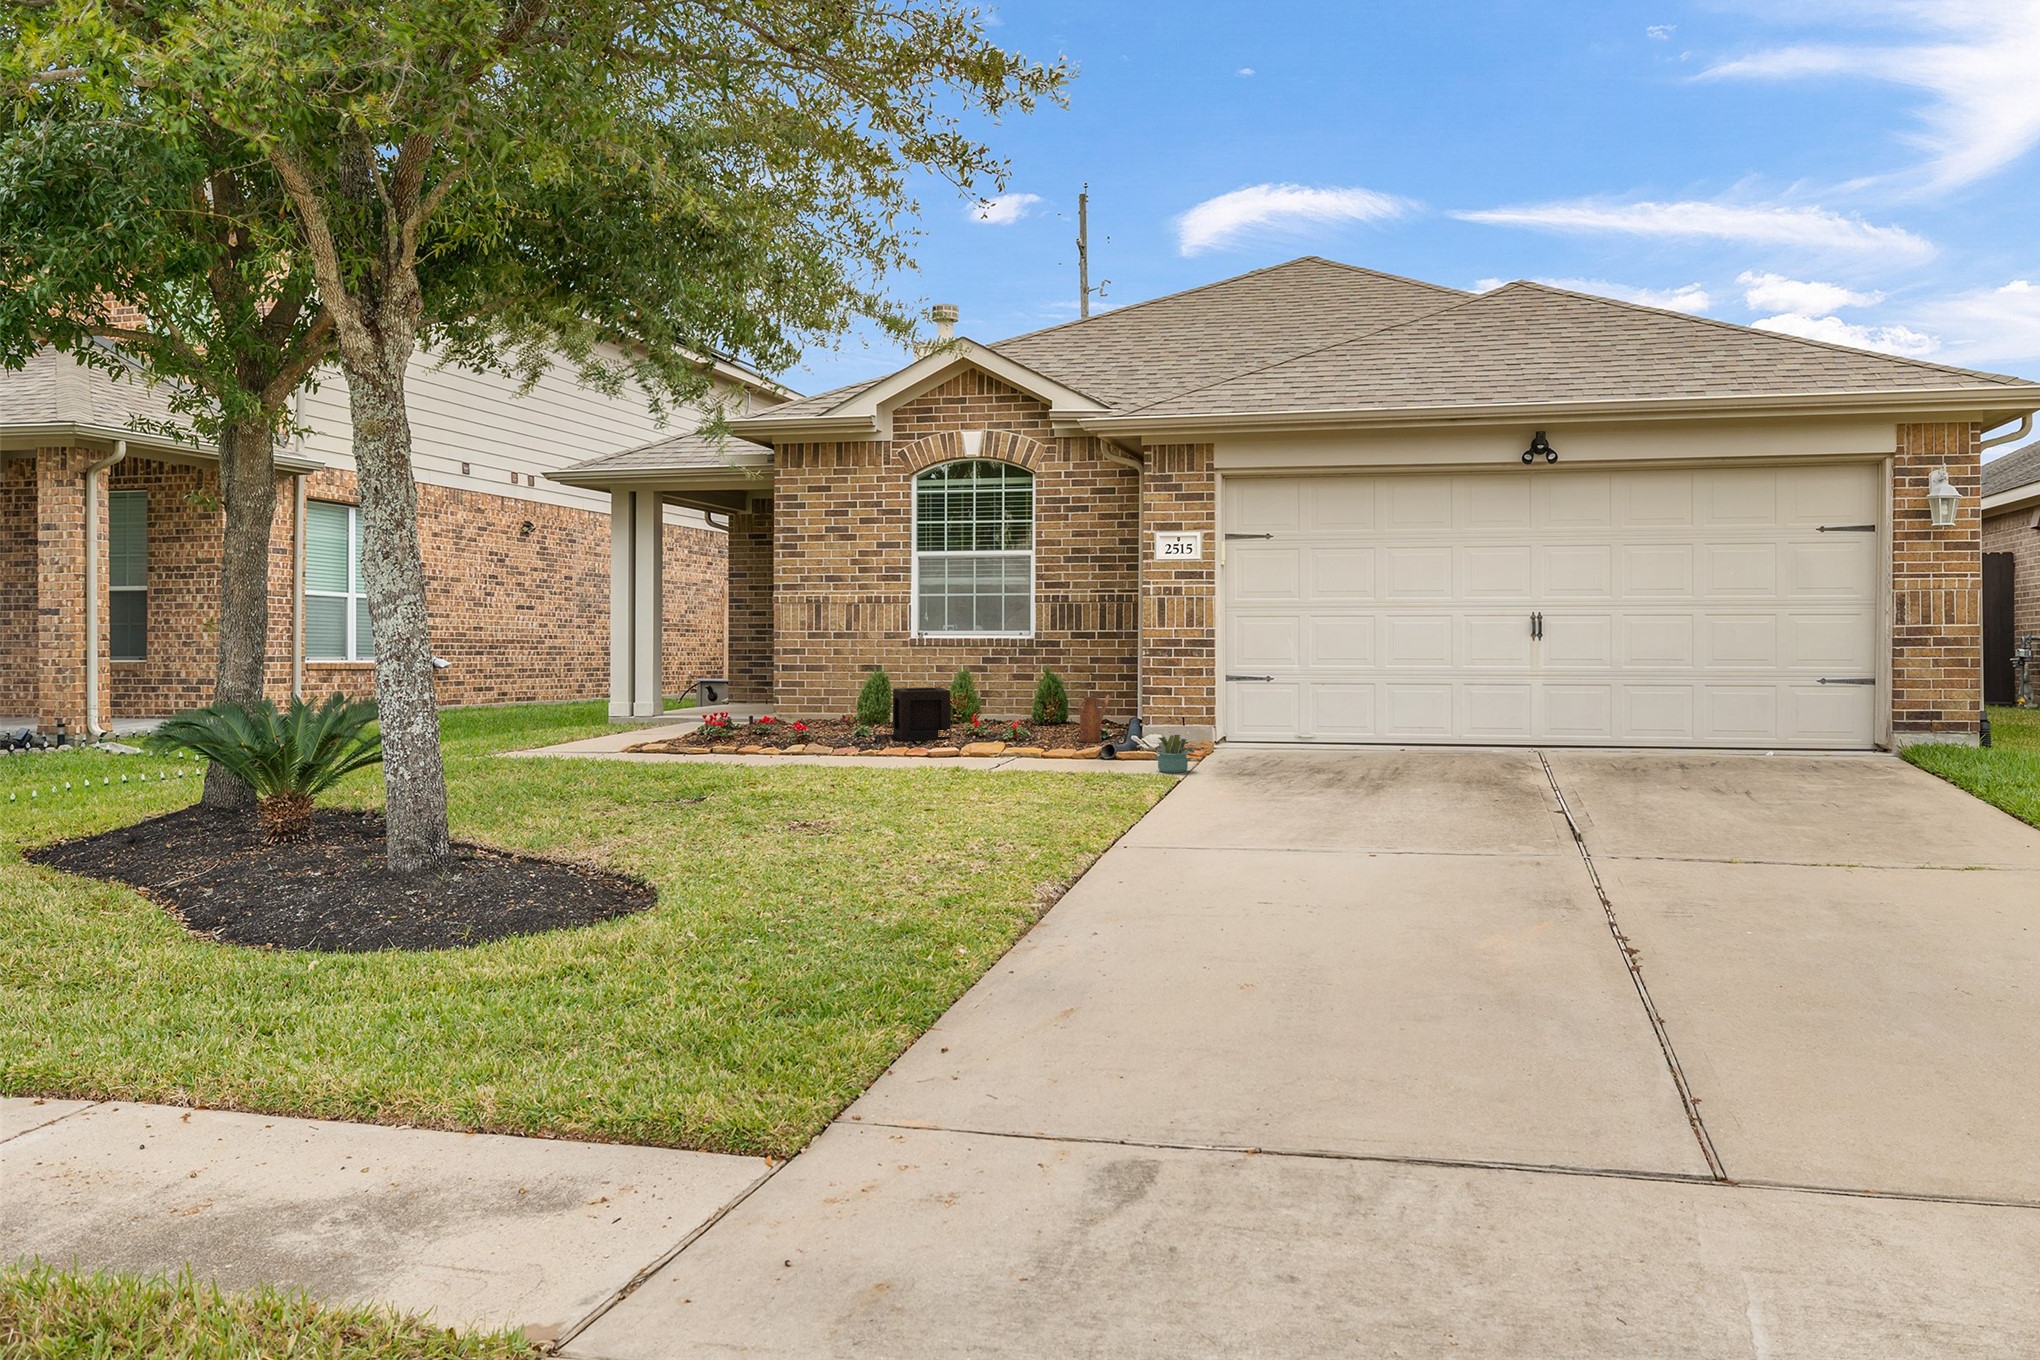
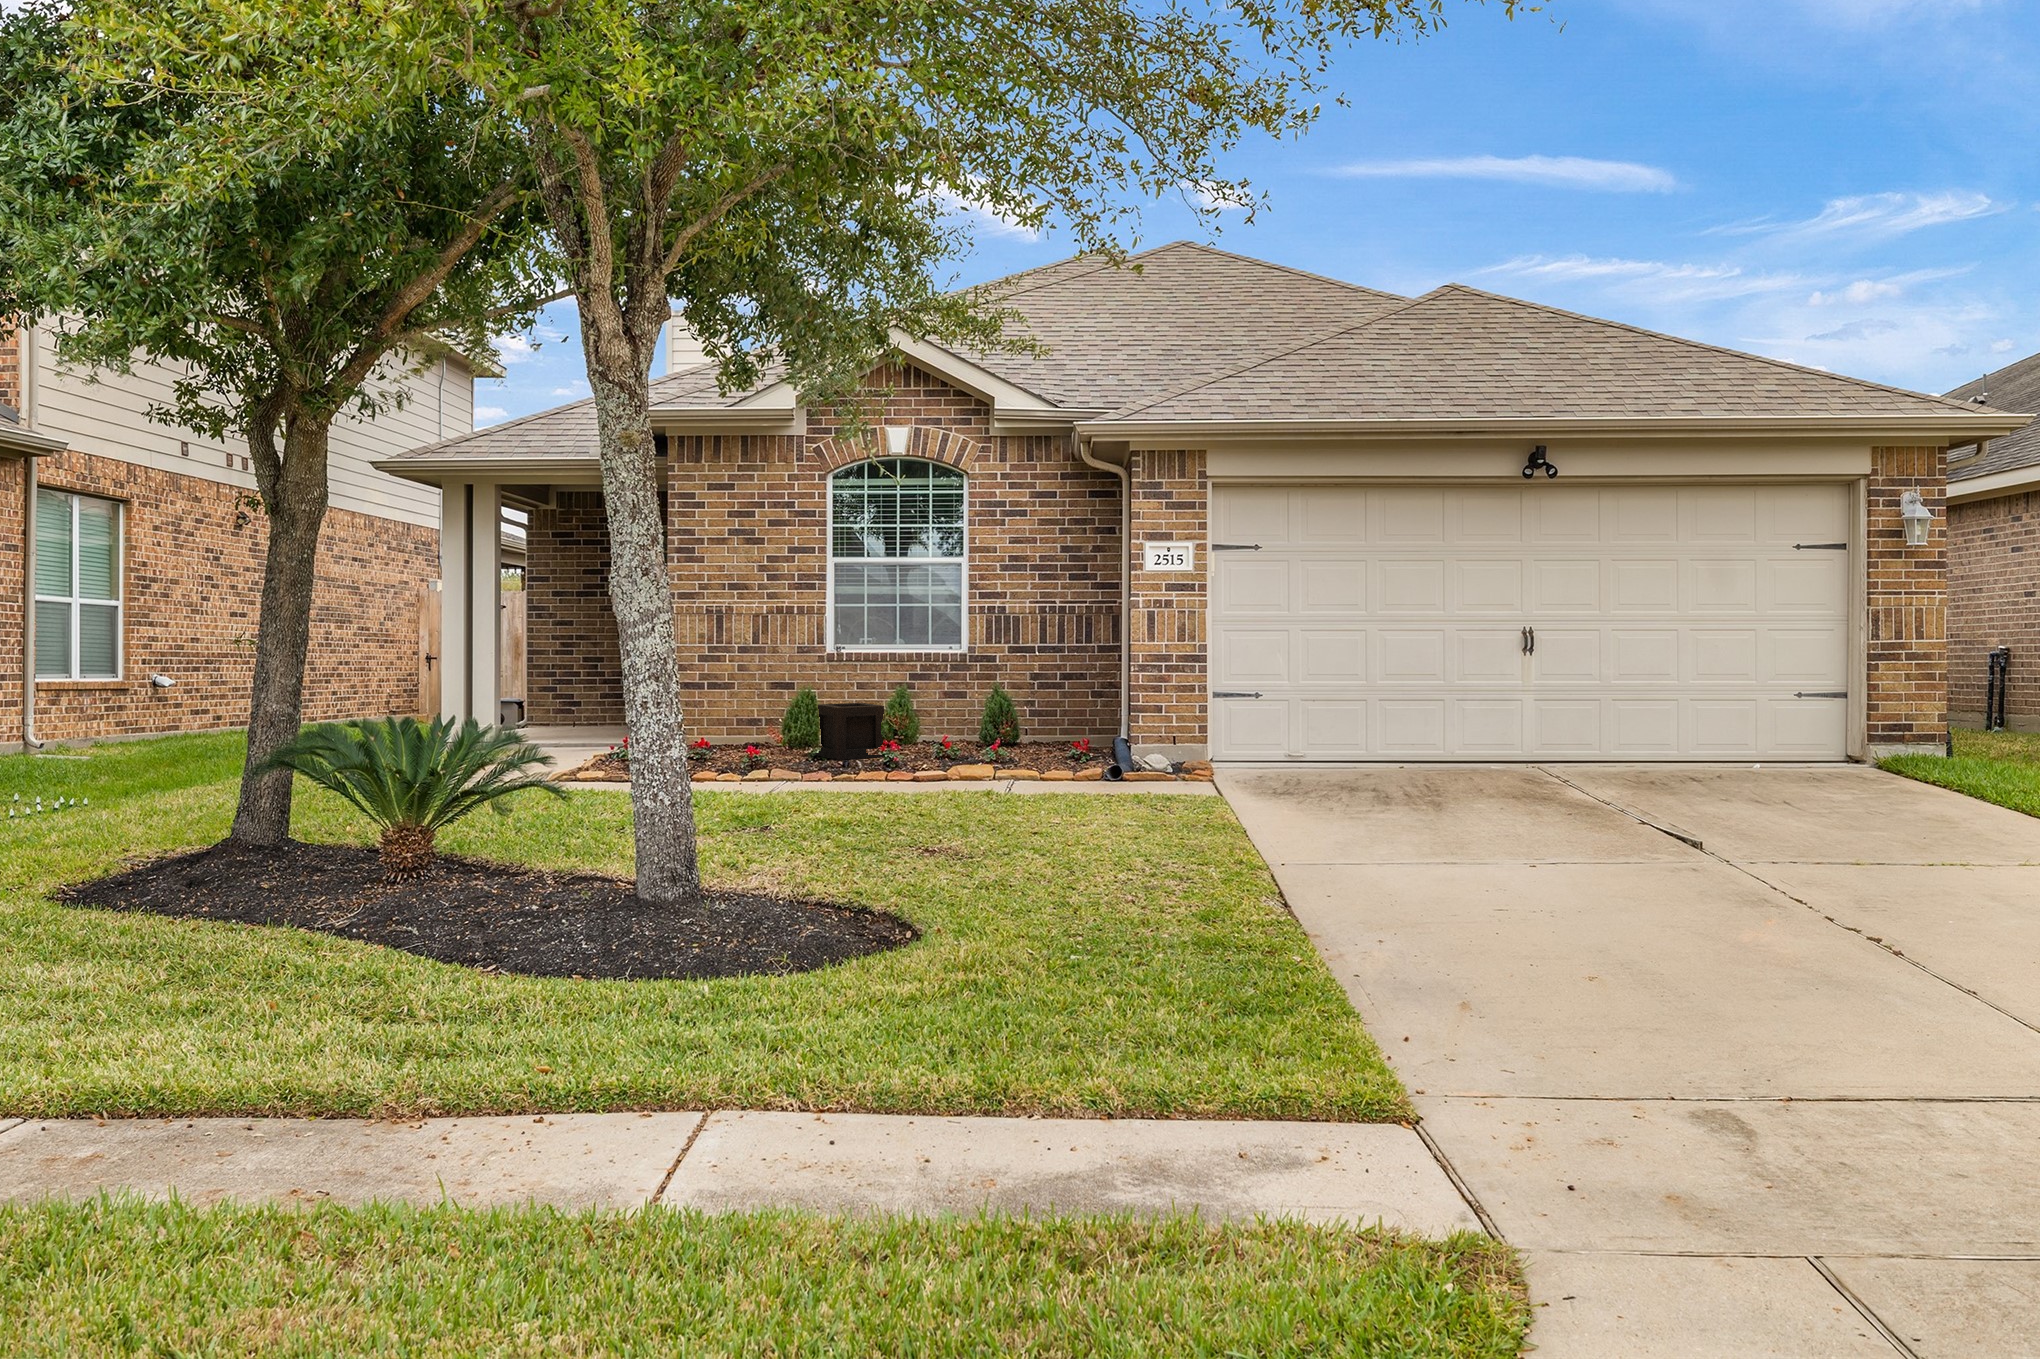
watering can: present [1078,695,1110,743] -> none [1021,708,1047,757]
decorative plant: present [1153,735,1195,773] -> none [1152,746,1195,784]

